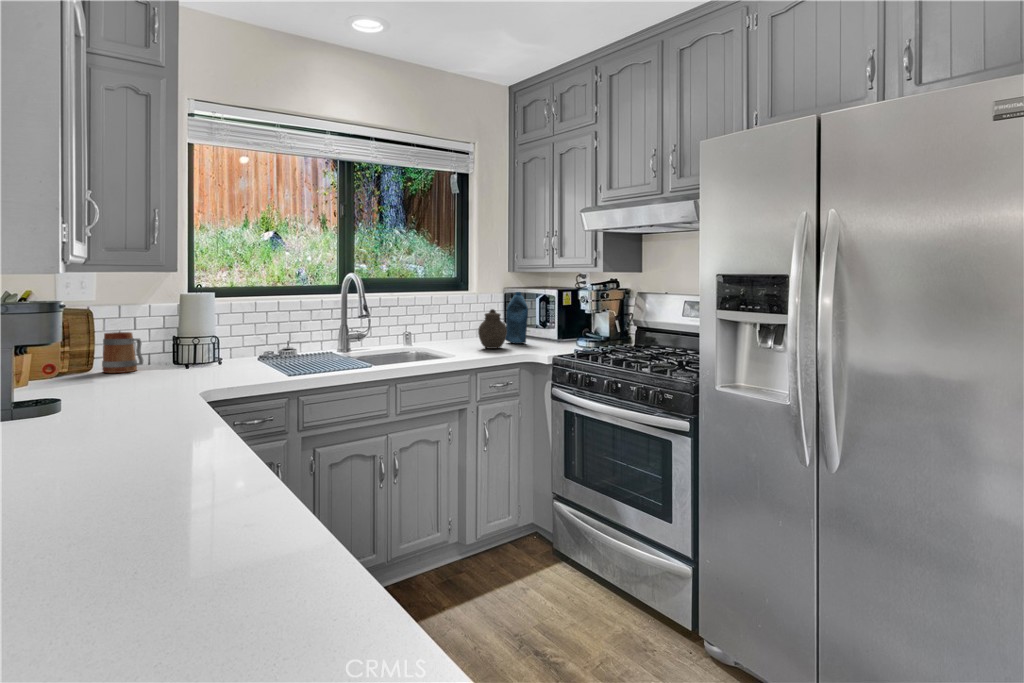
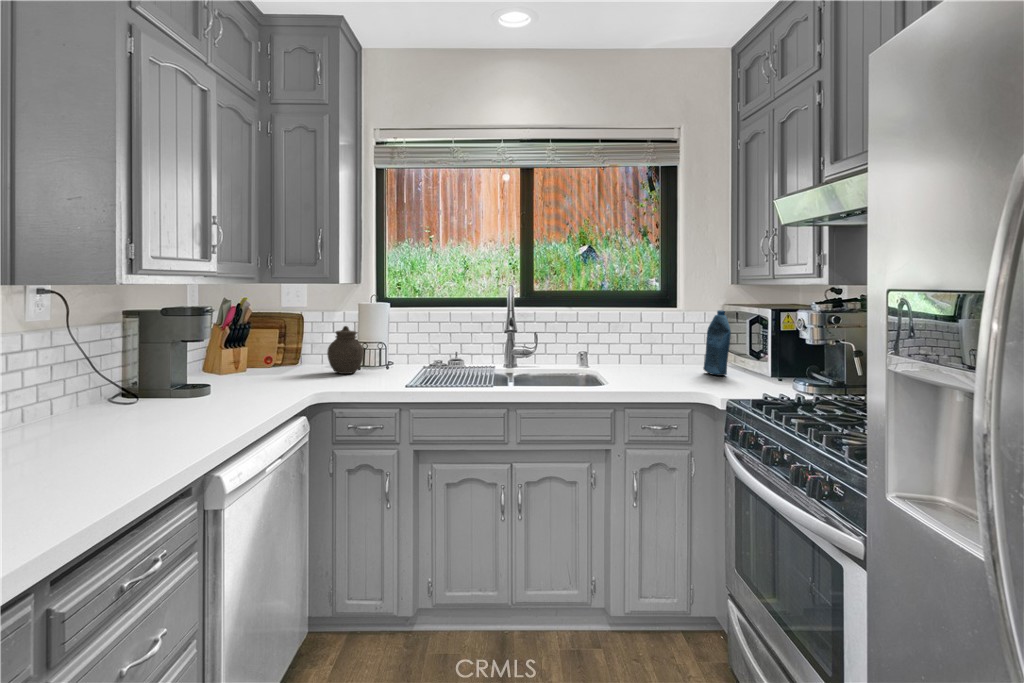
jar: present [478,309,507,349] -> present [327,326,364,374]
mug: present [102,332,143,373] -> none [288,334,316,370]

